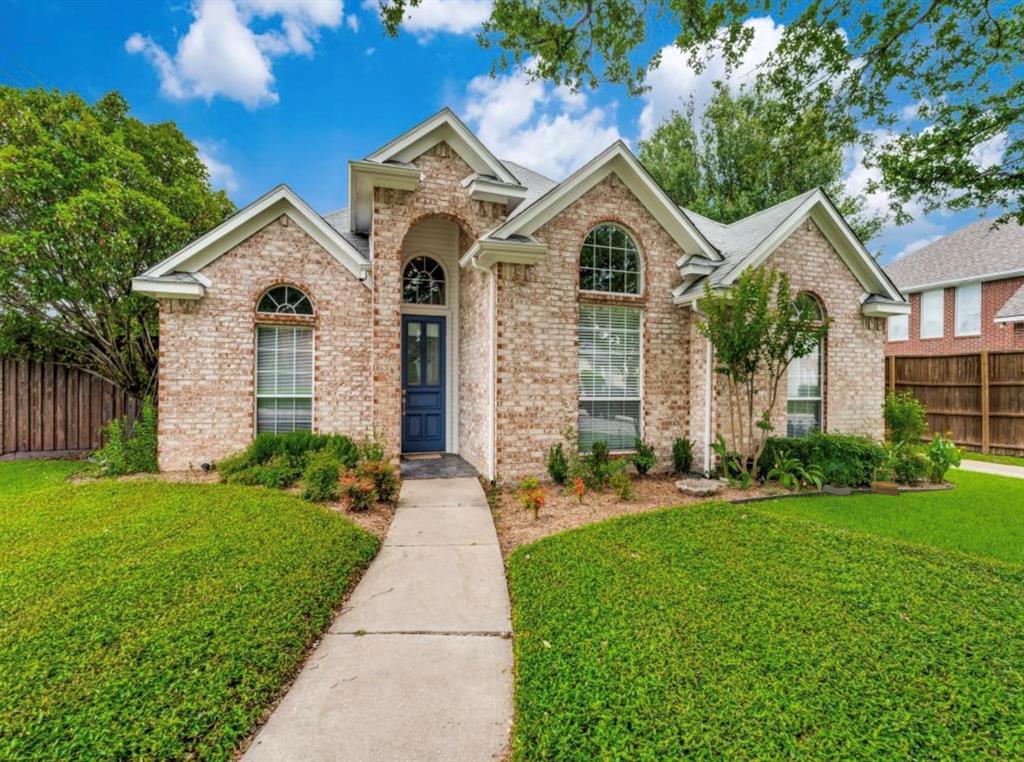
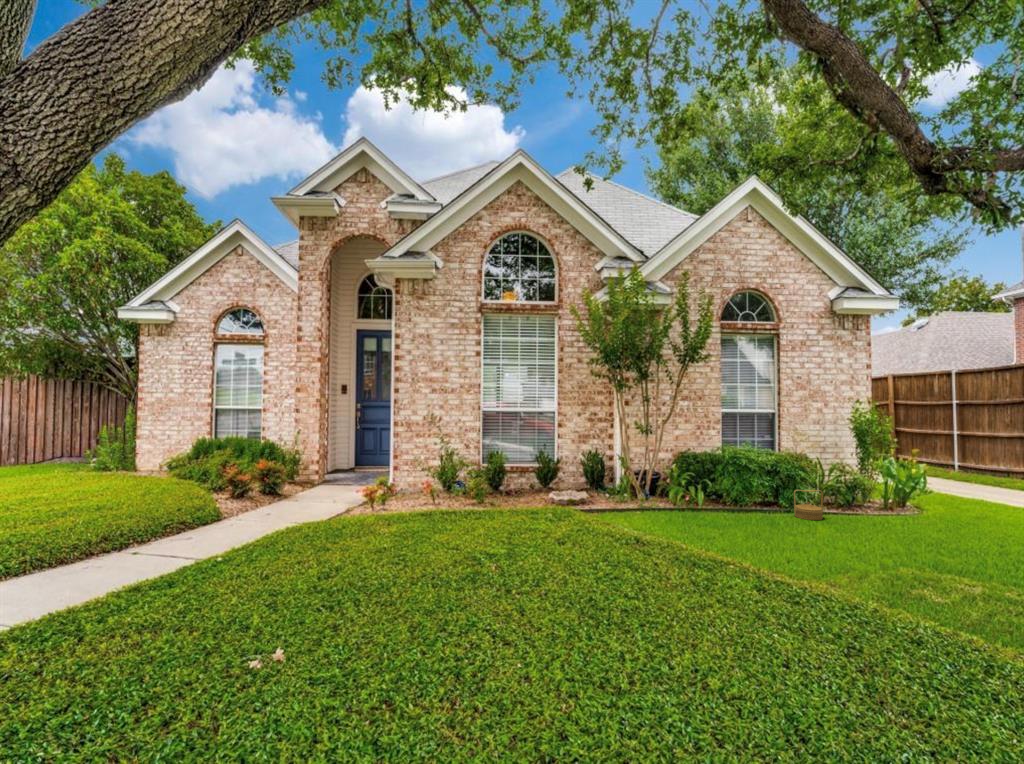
potted plant: present [823,463,851,495] -> none [733,479,760,517]

